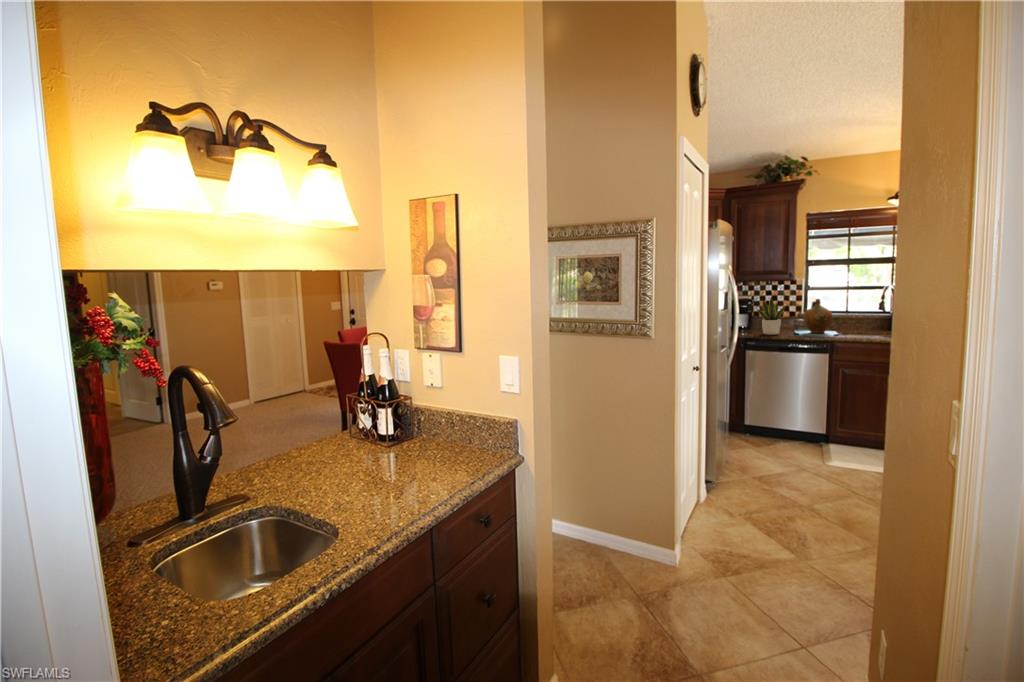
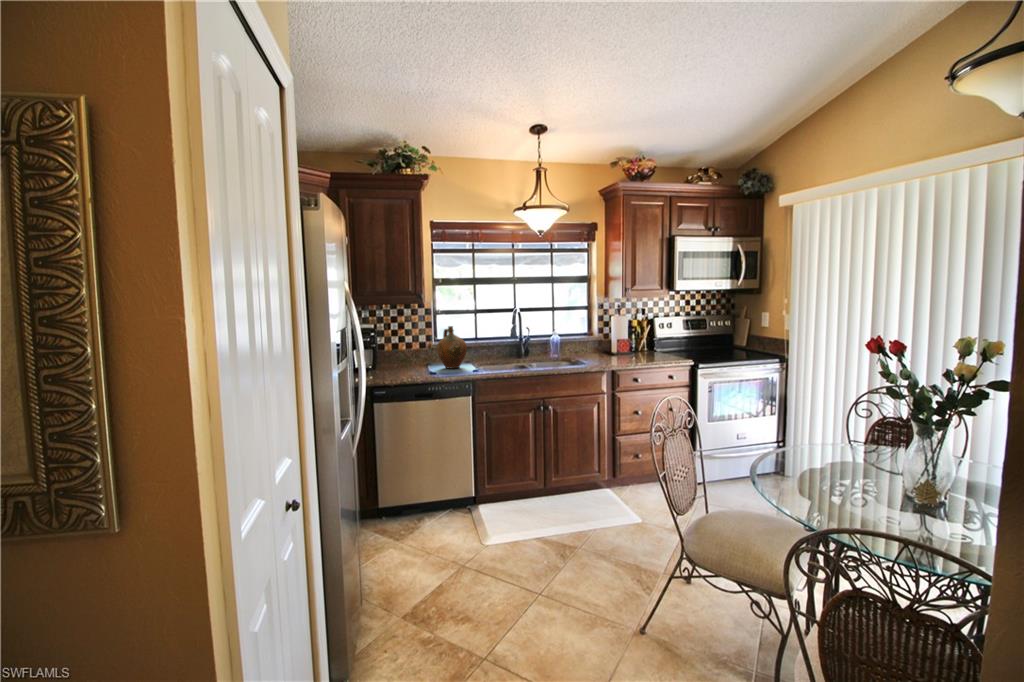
potted plant: present [757,297,786,335] -> none [382,322,419,375]

